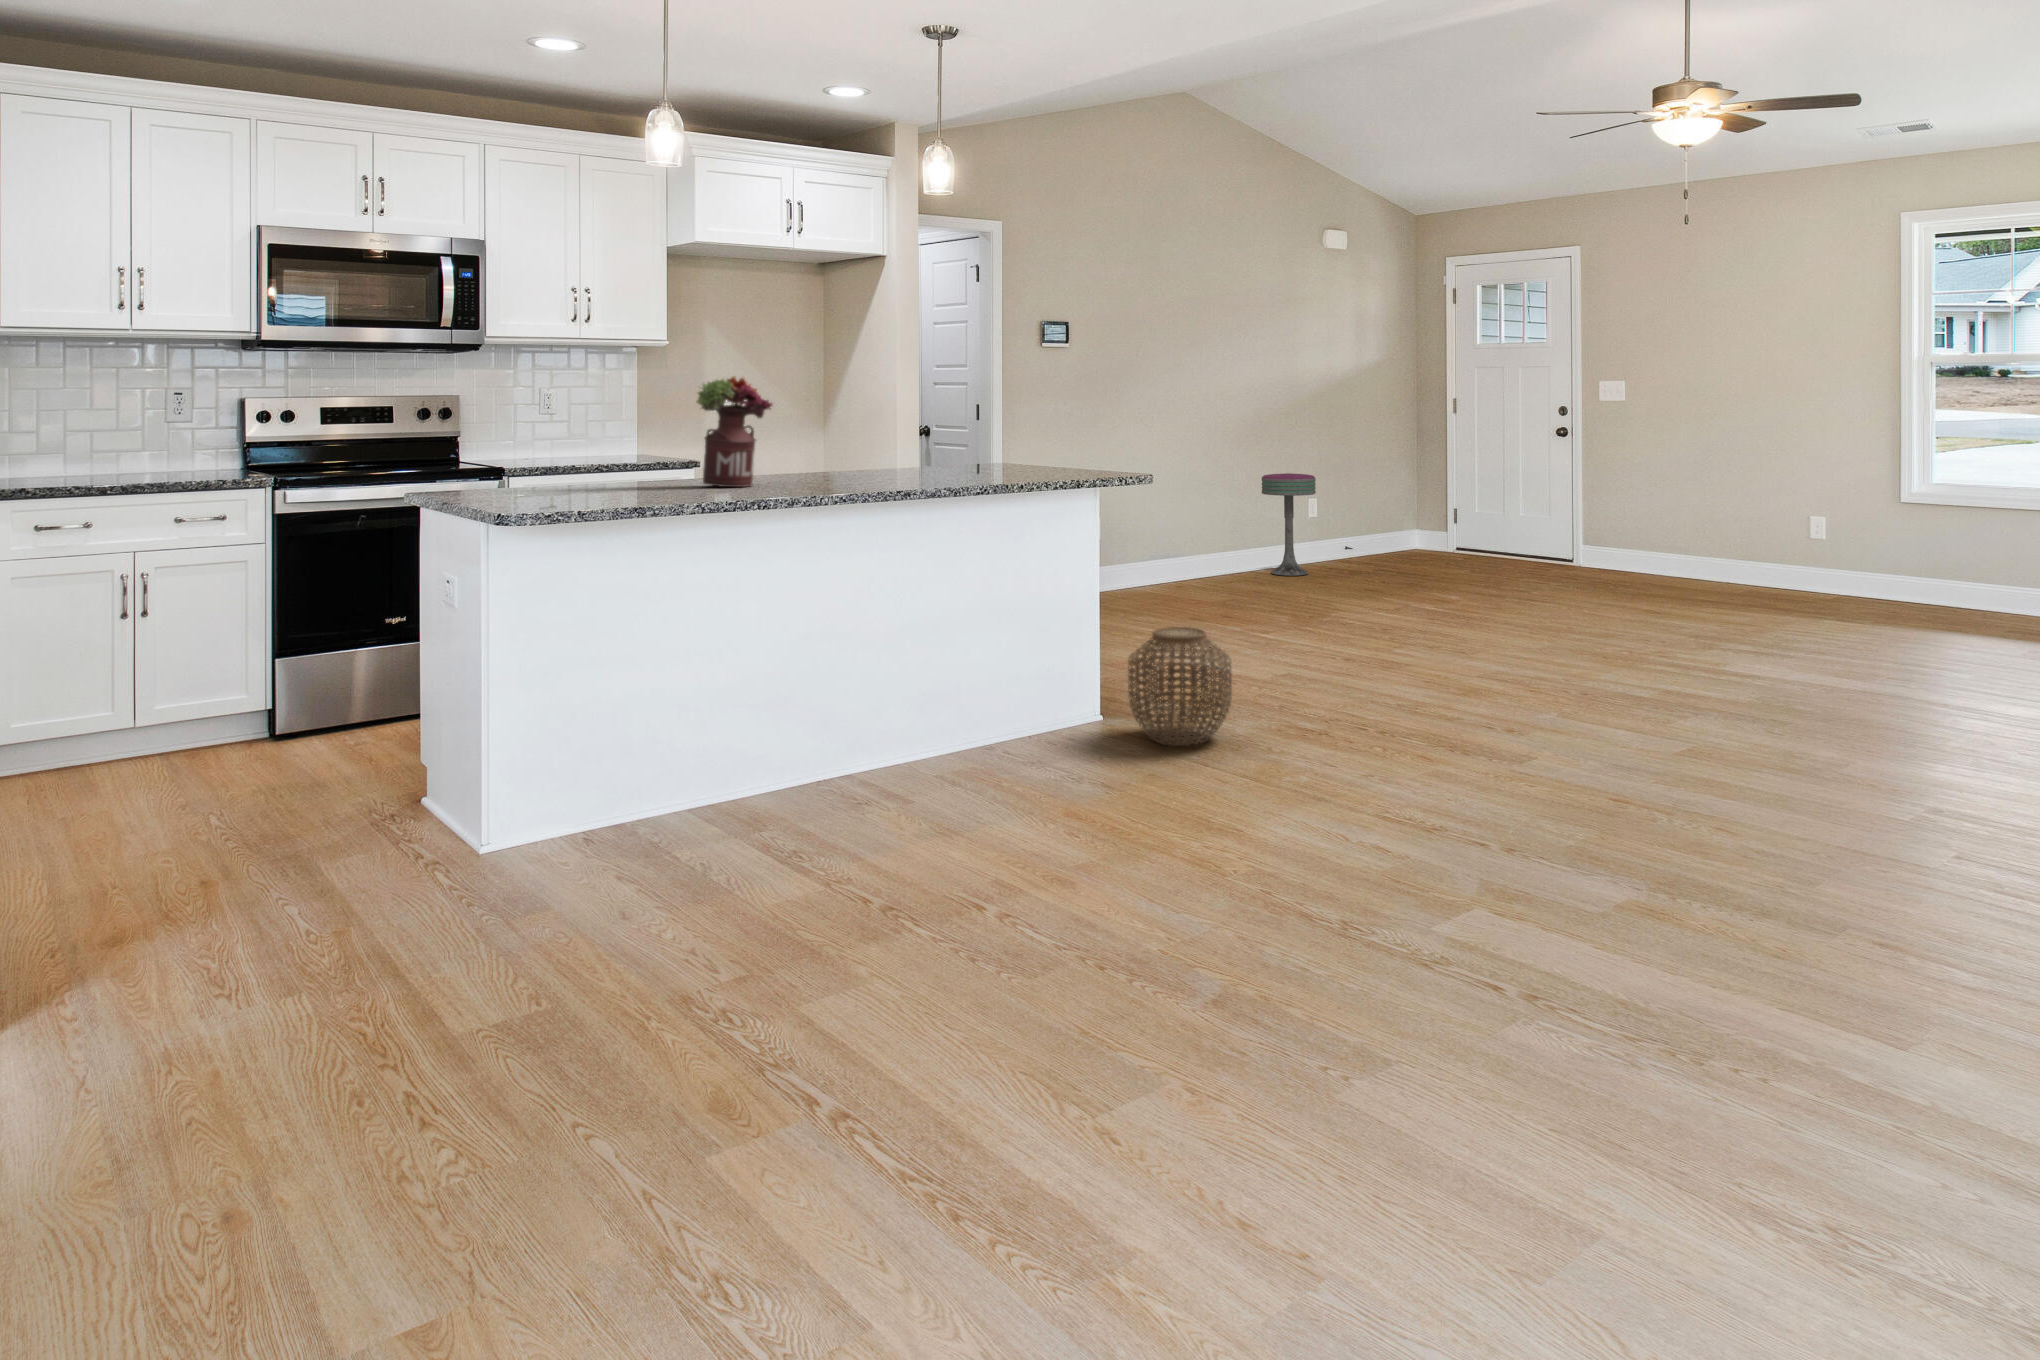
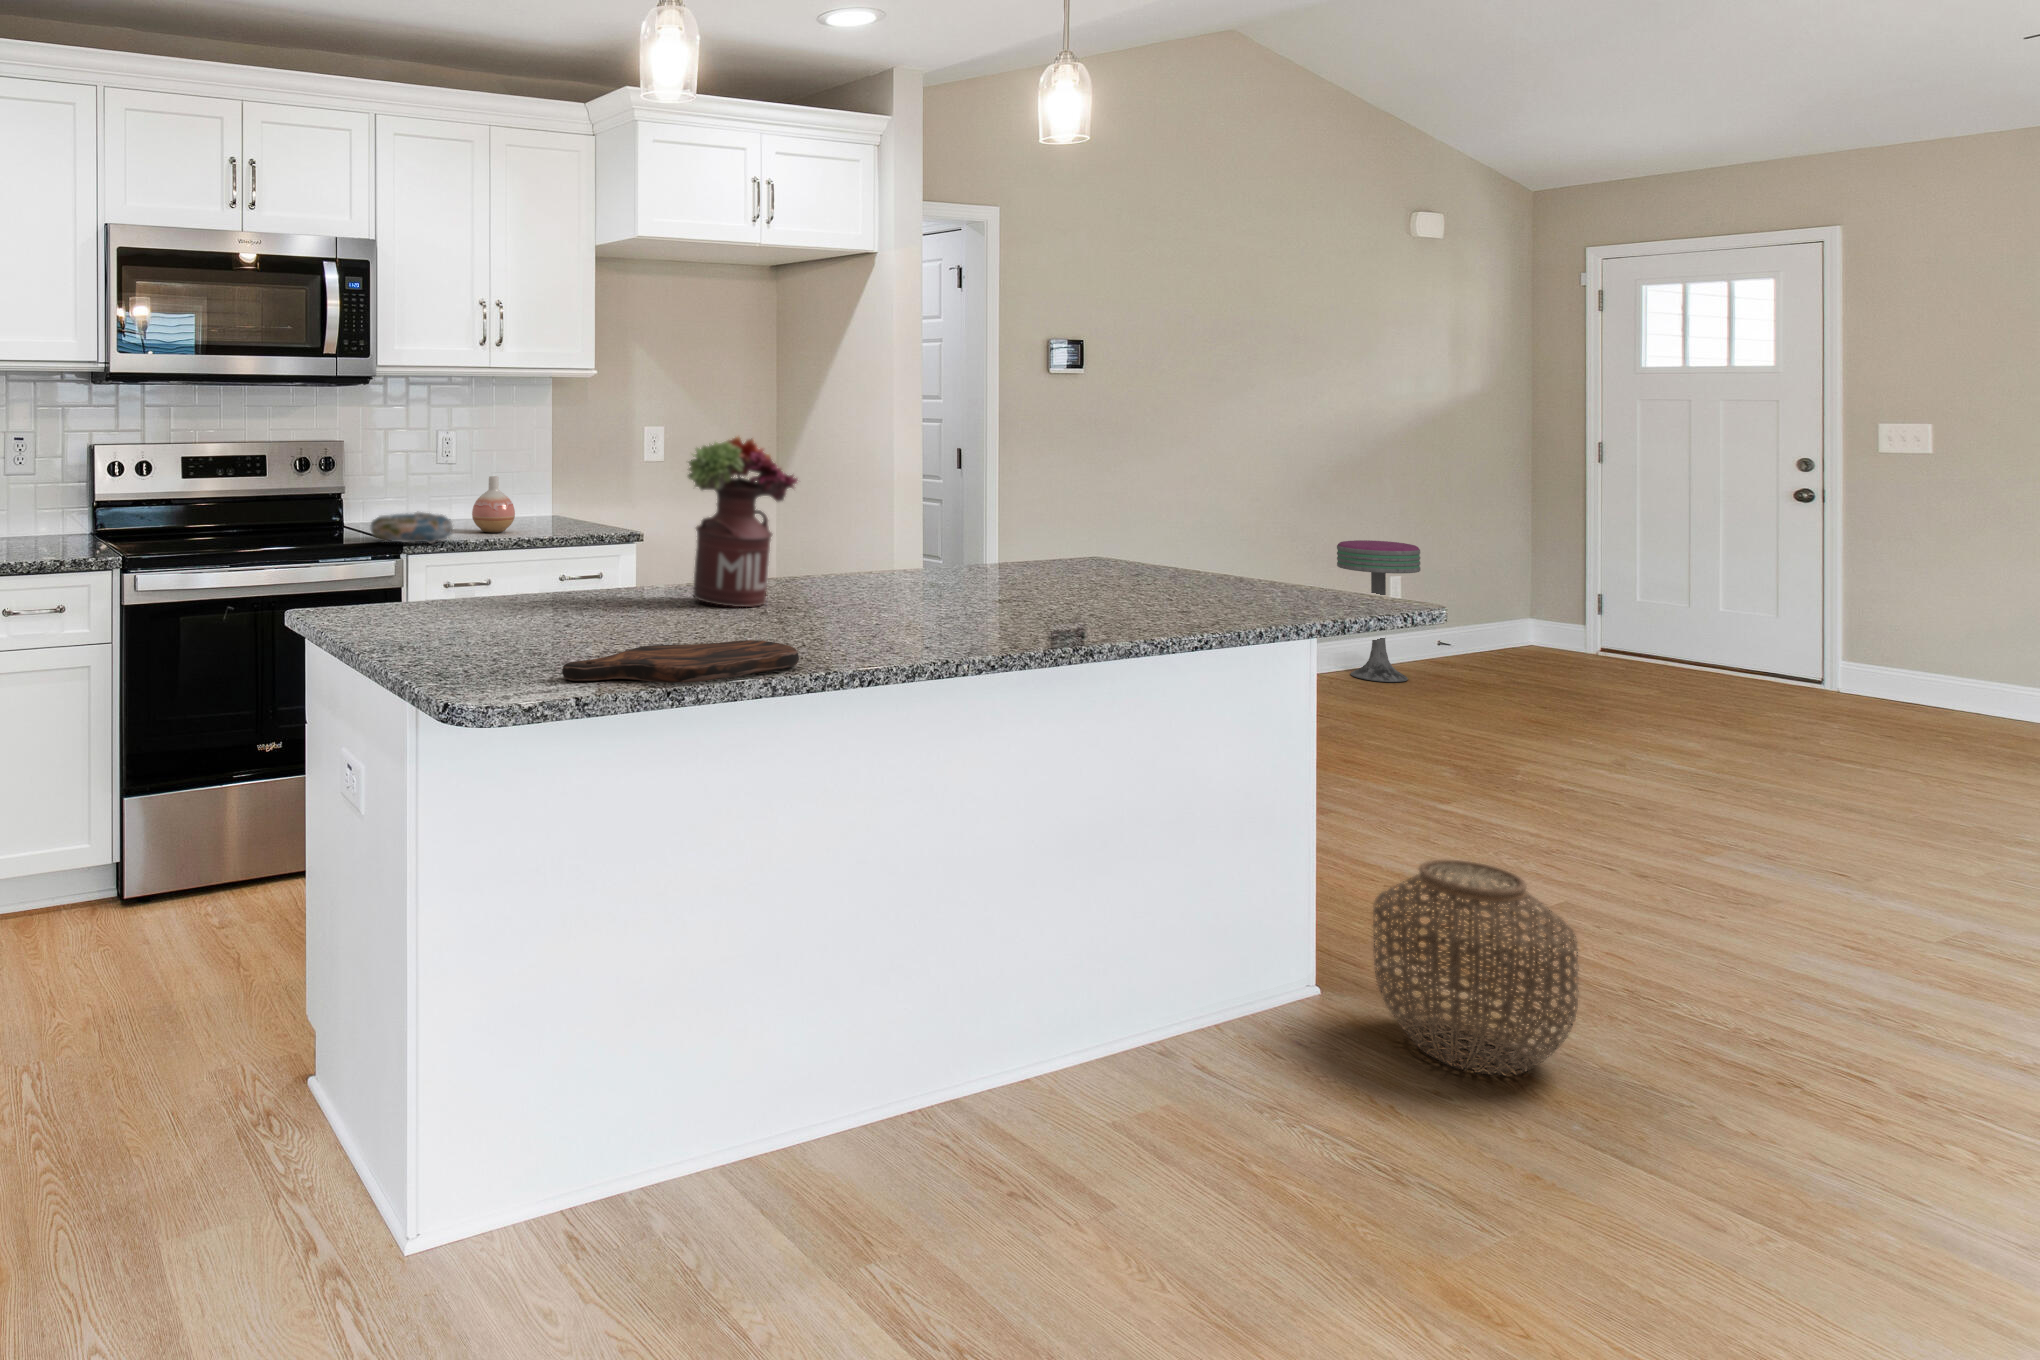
vase: none [568,424,603,467] -> present [472,476,515,533]
decorative bowl: none [480,450,550,472] -> present [370,512,453,544]
cutting board: none [584,490,738,508] -> present [562,640,799,683]

